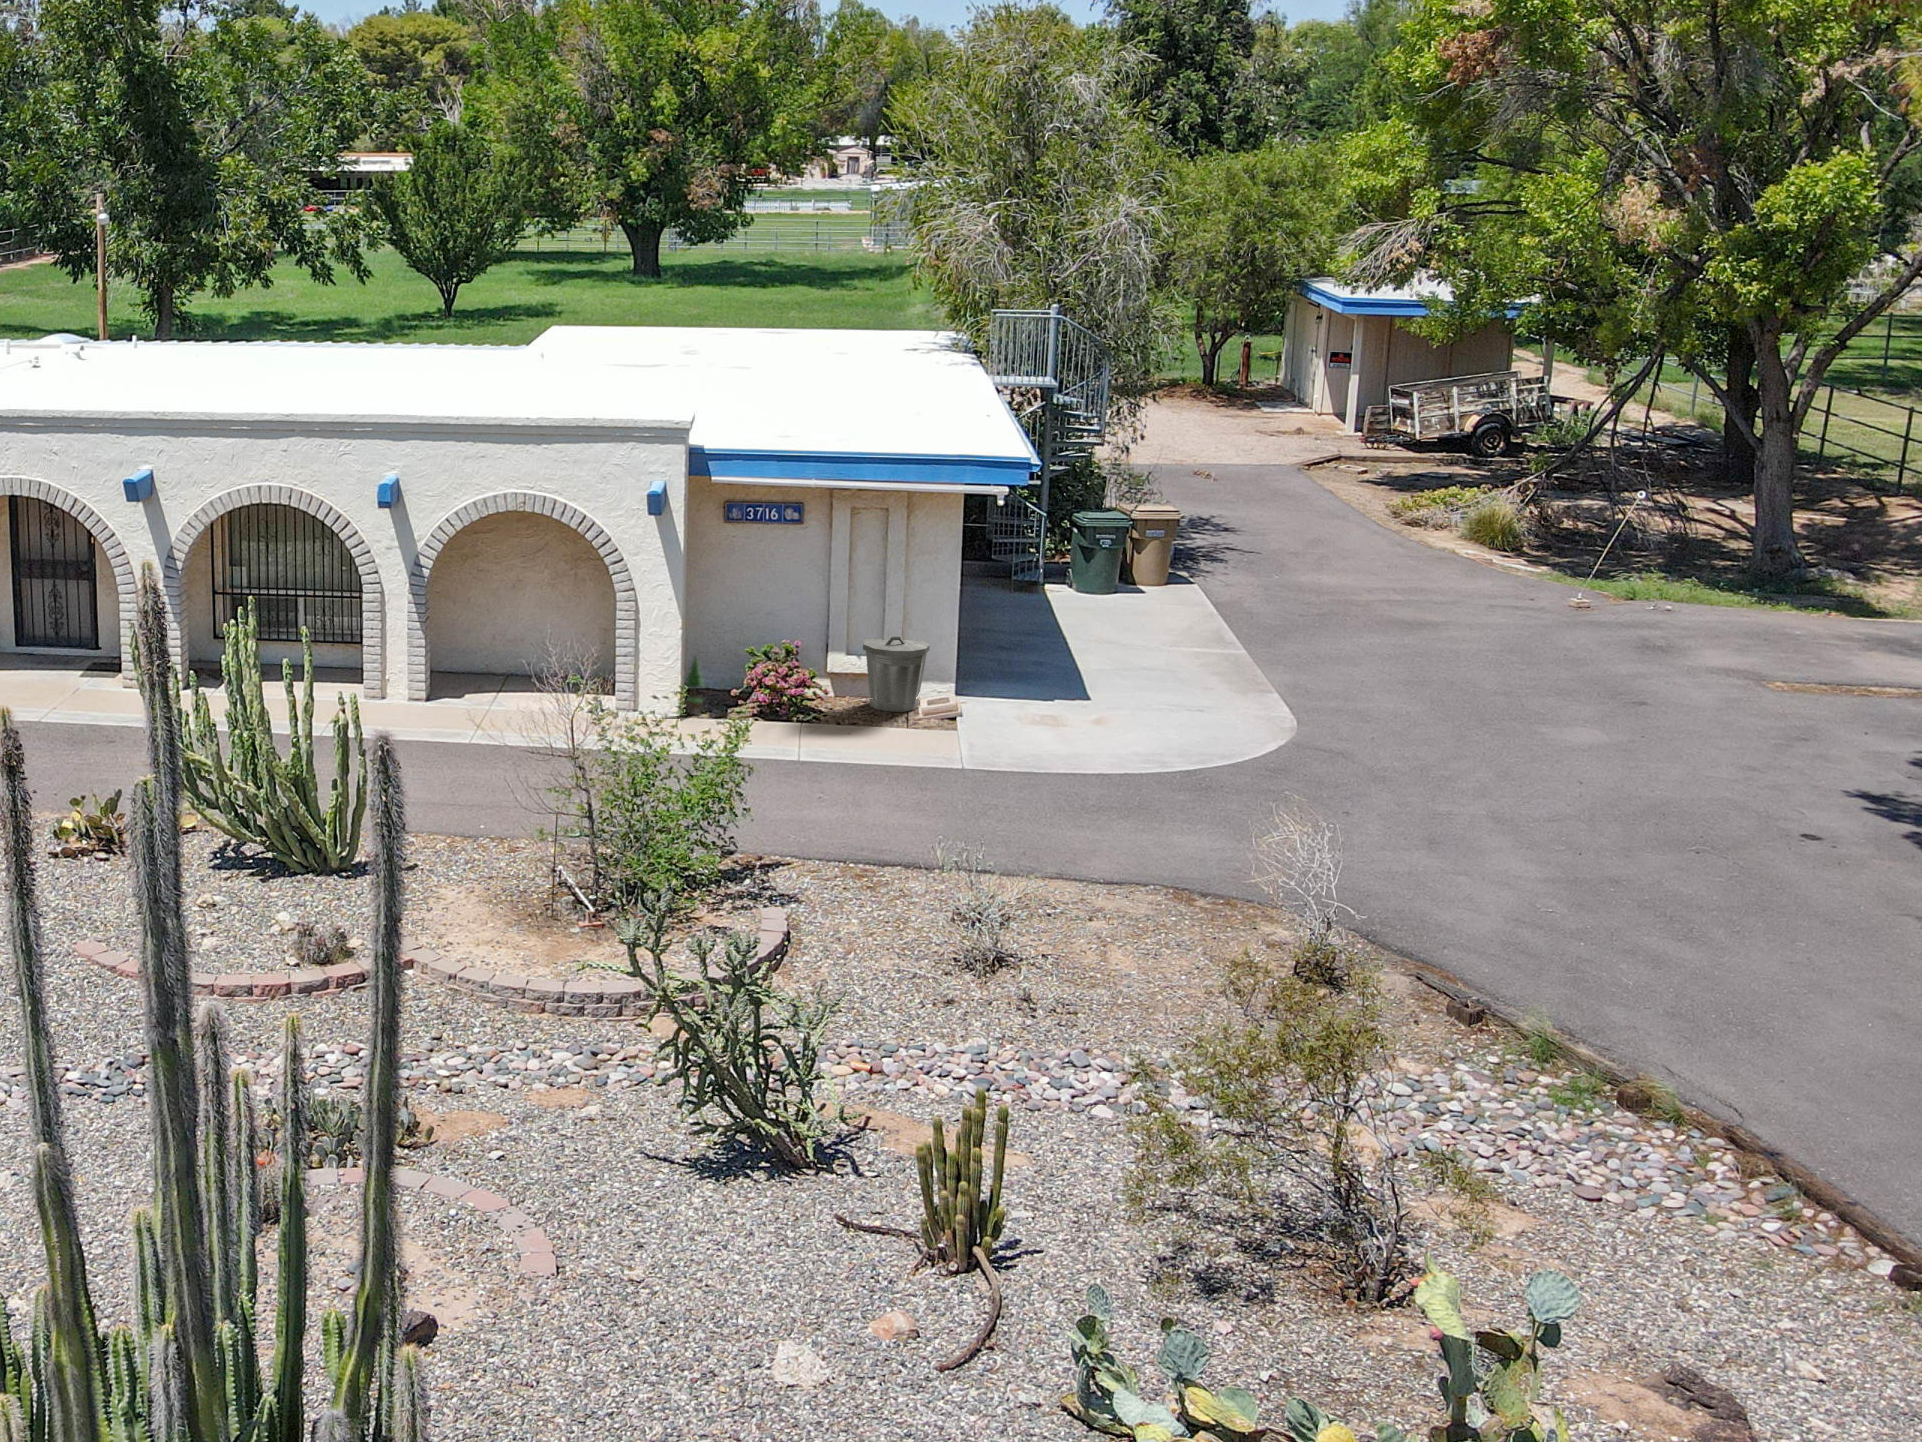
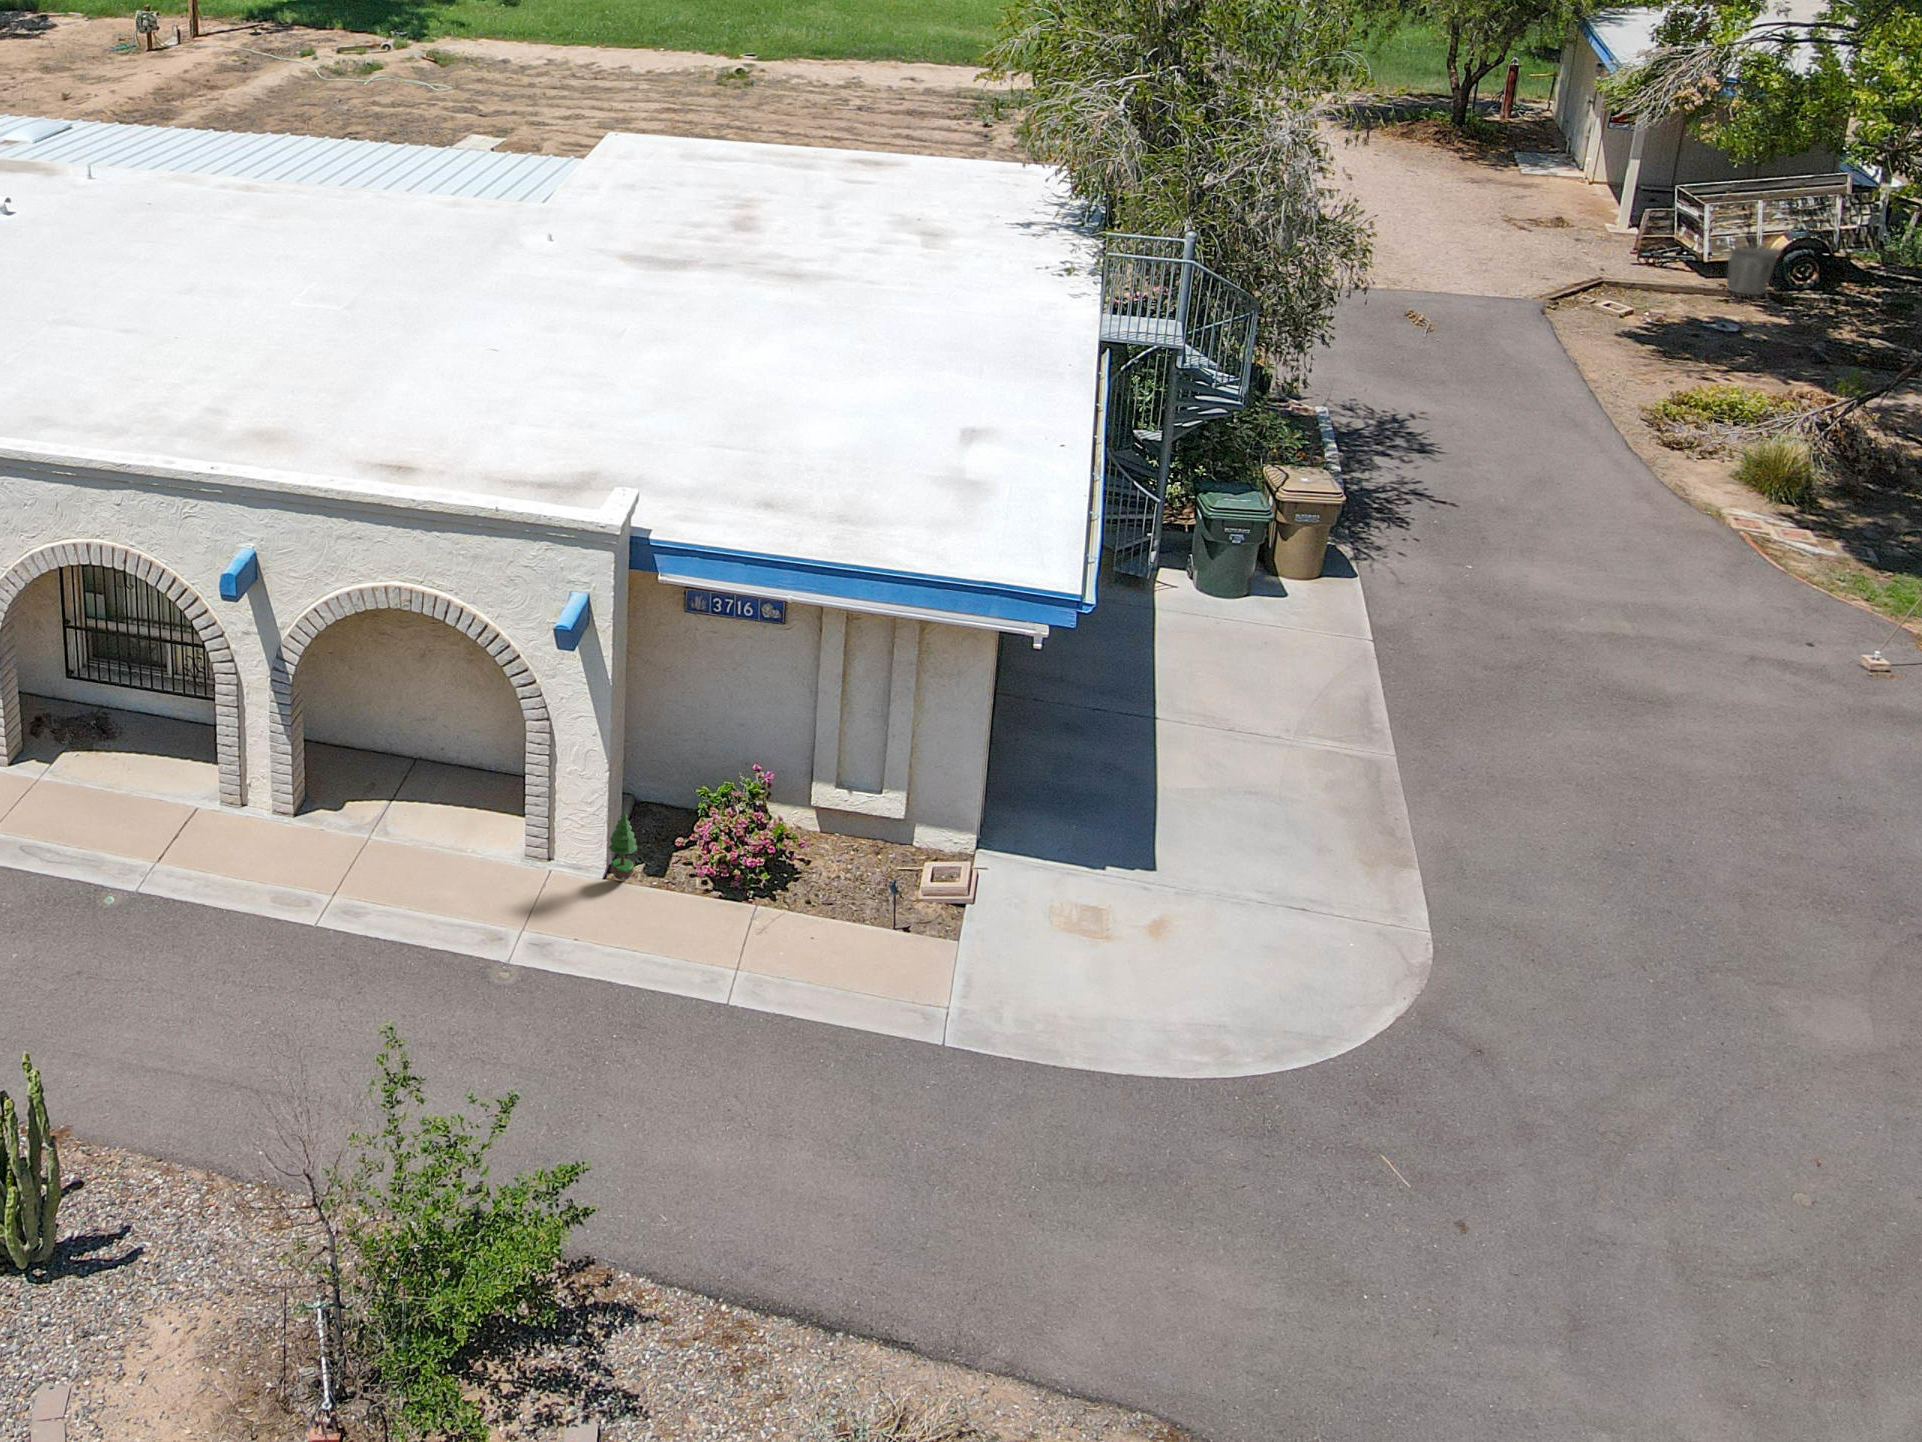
trash can: present [863,636,930,712] -> present [1727,245,1781,295]

